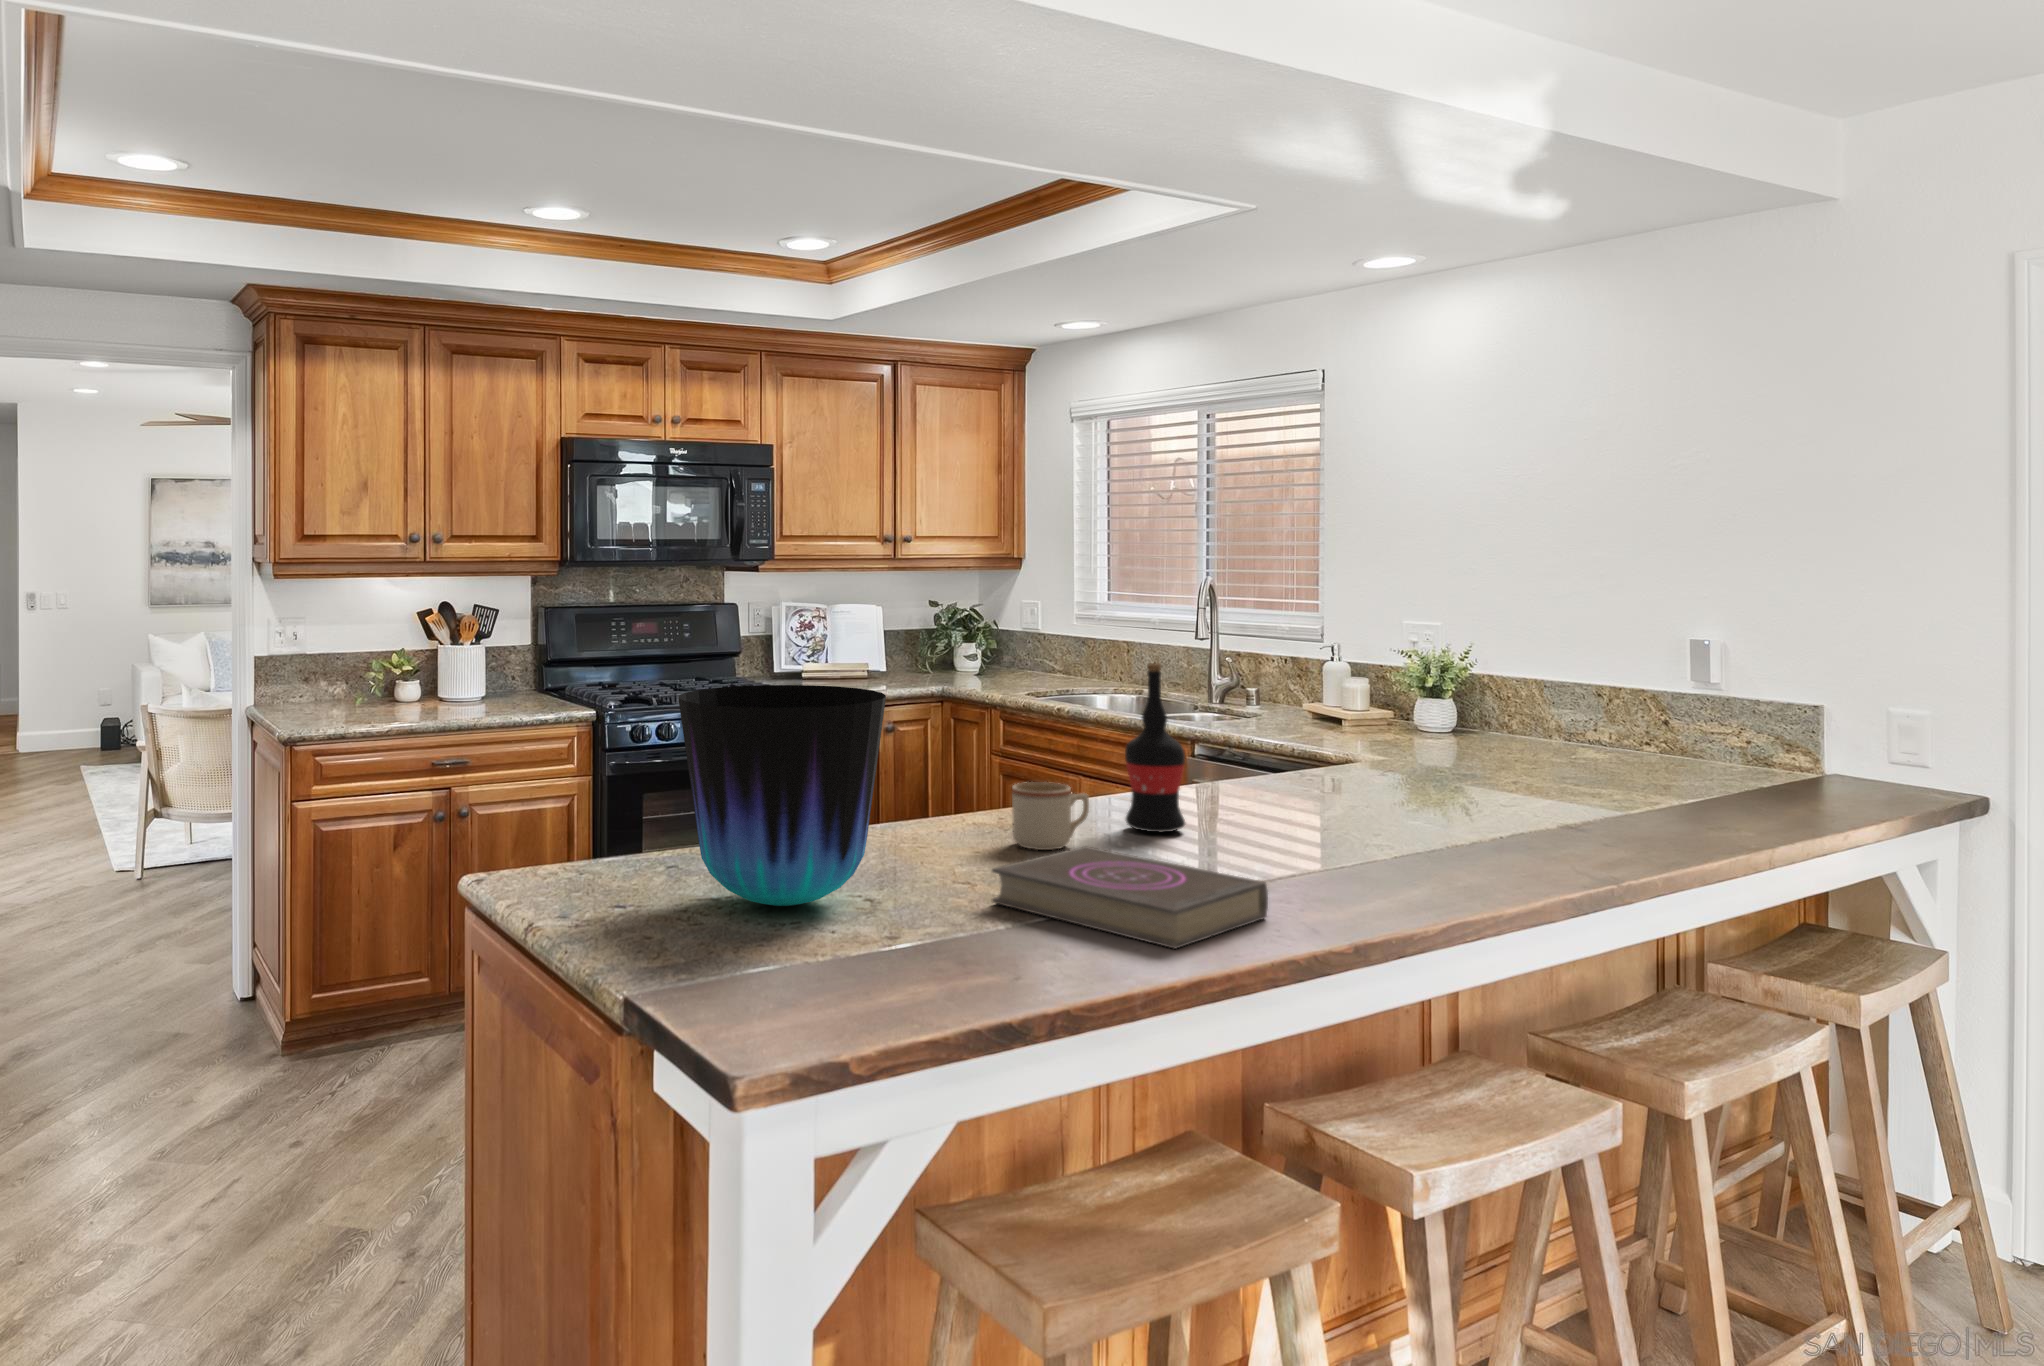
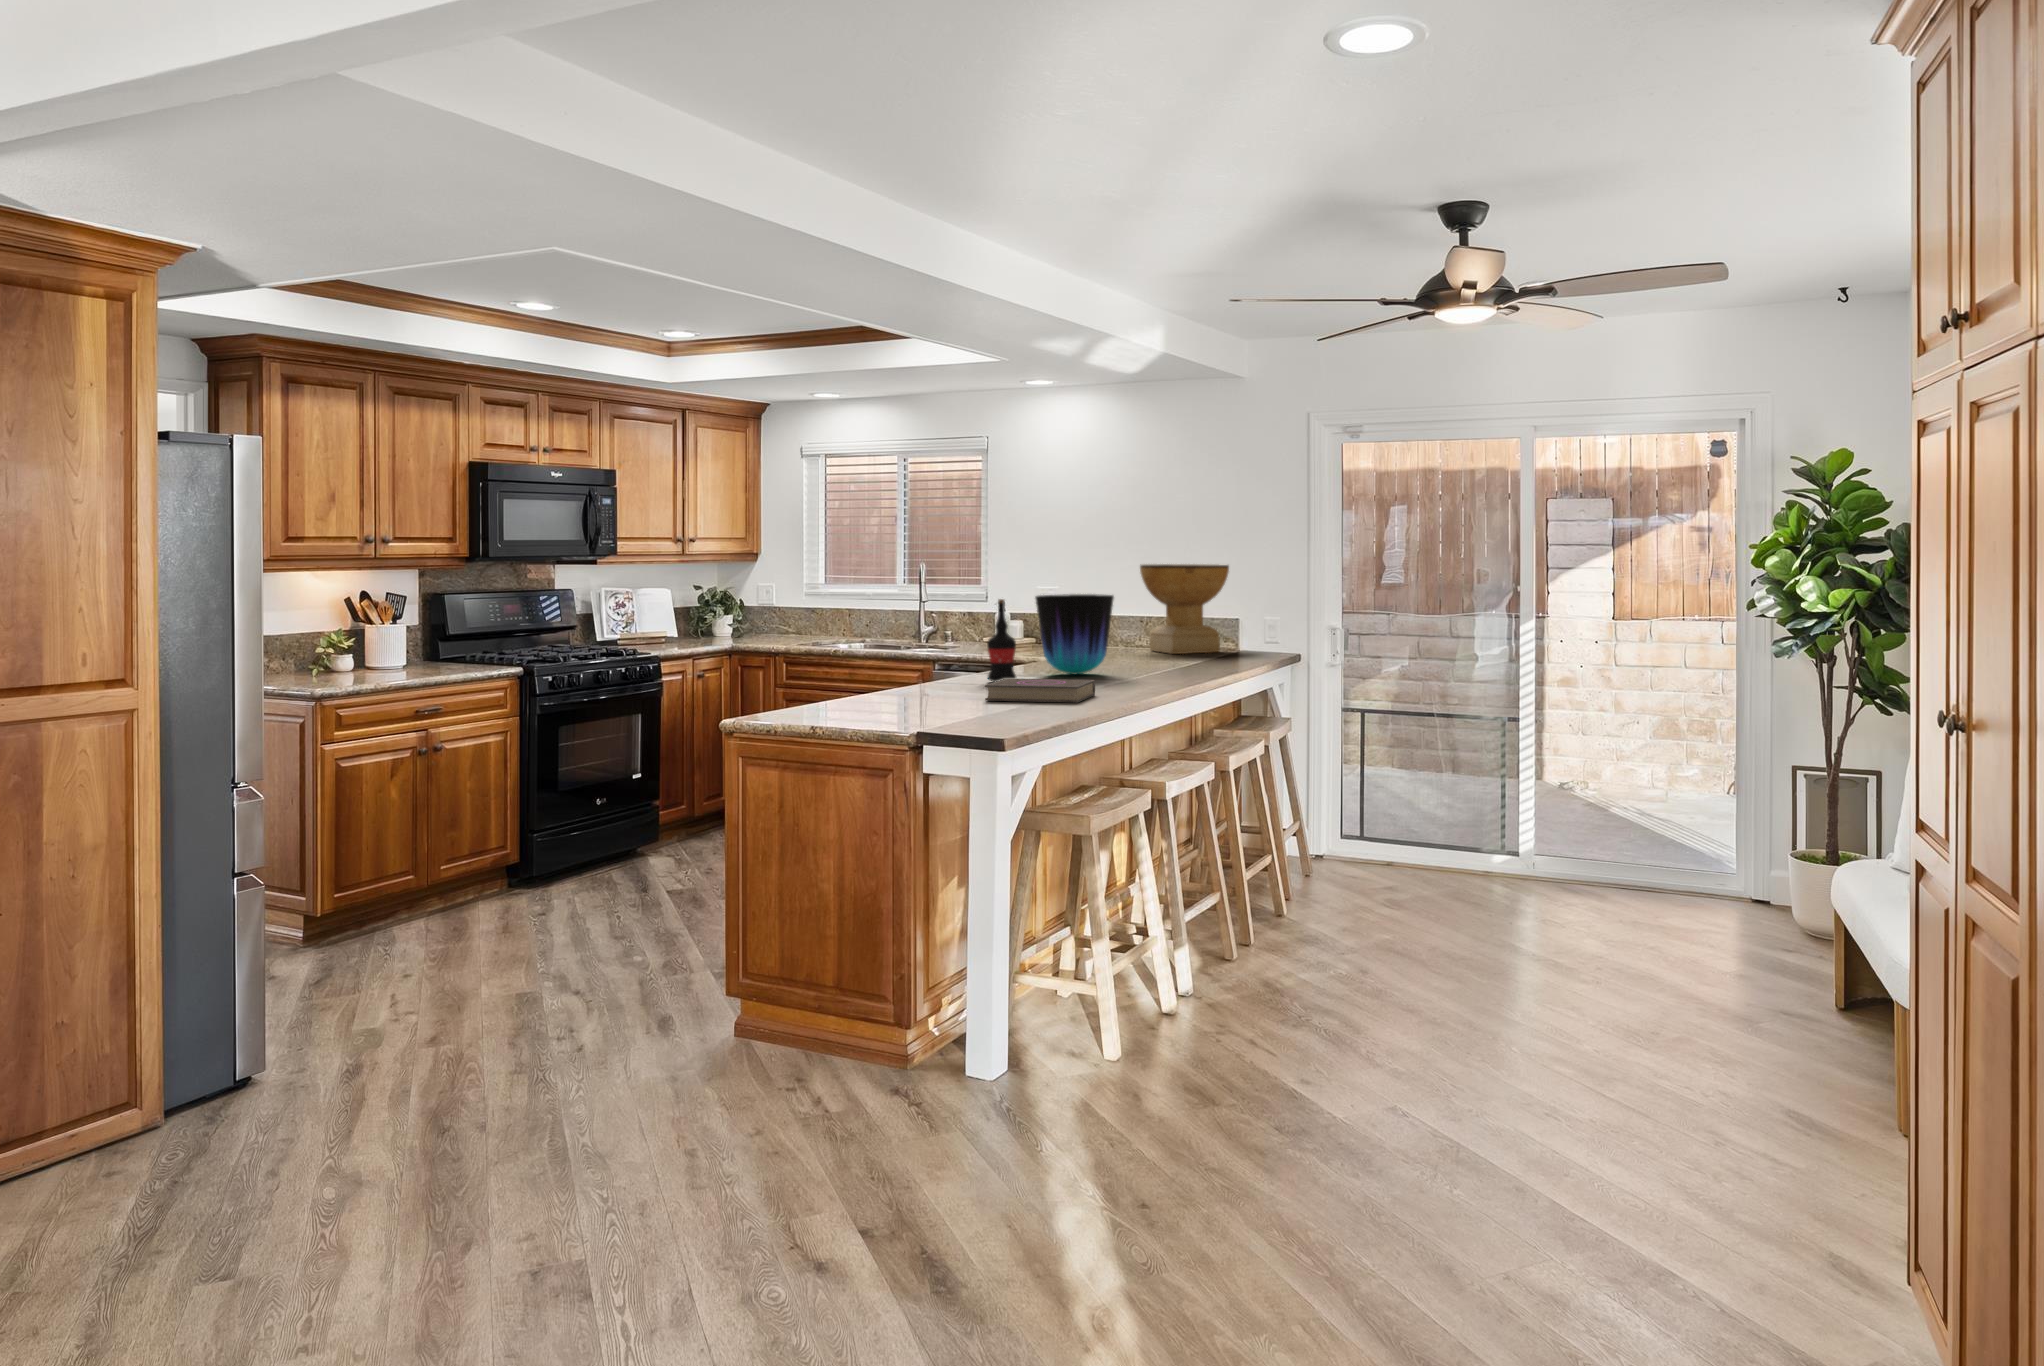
decorative bowl: none [1579,588,1791,775] -> present [1140,564,1229,654]
vase: present [678,685,886,906] -> present [1035,594,1114,674]
mug: present [1012,782,1089,850] -> none [949,659,984,690]

